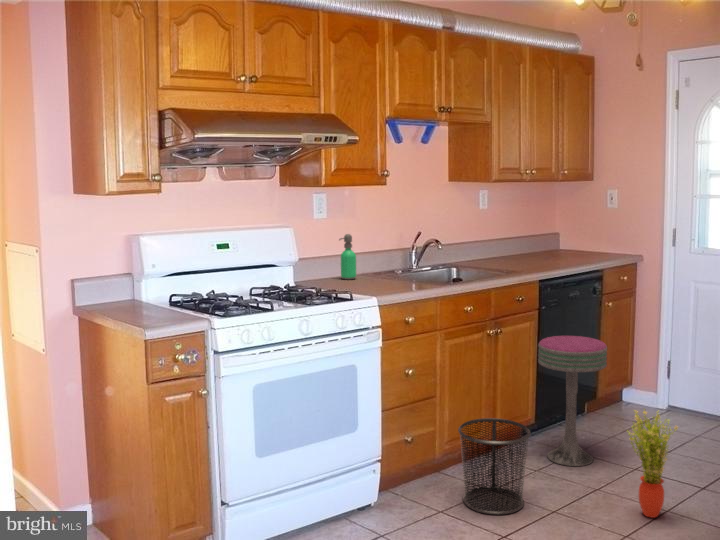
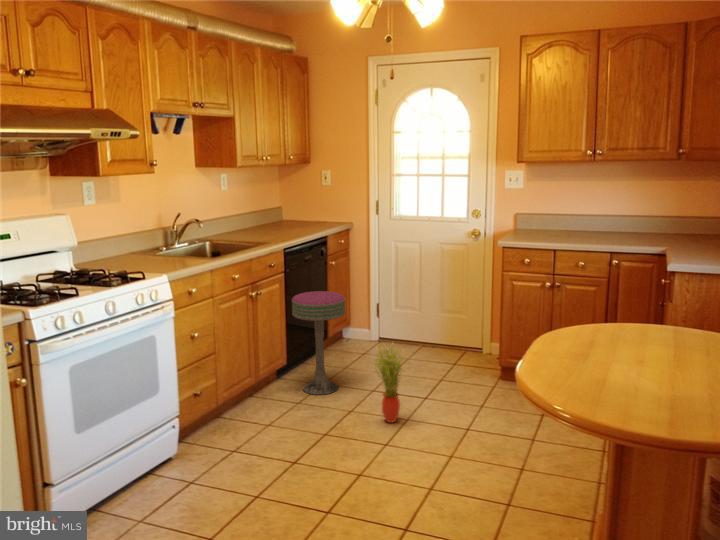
soap dispenser: present [339,234,356,280] -> none [113,217,131,259]
waste bin: present [458,418,530,515] -> none [241,365,301,444]

